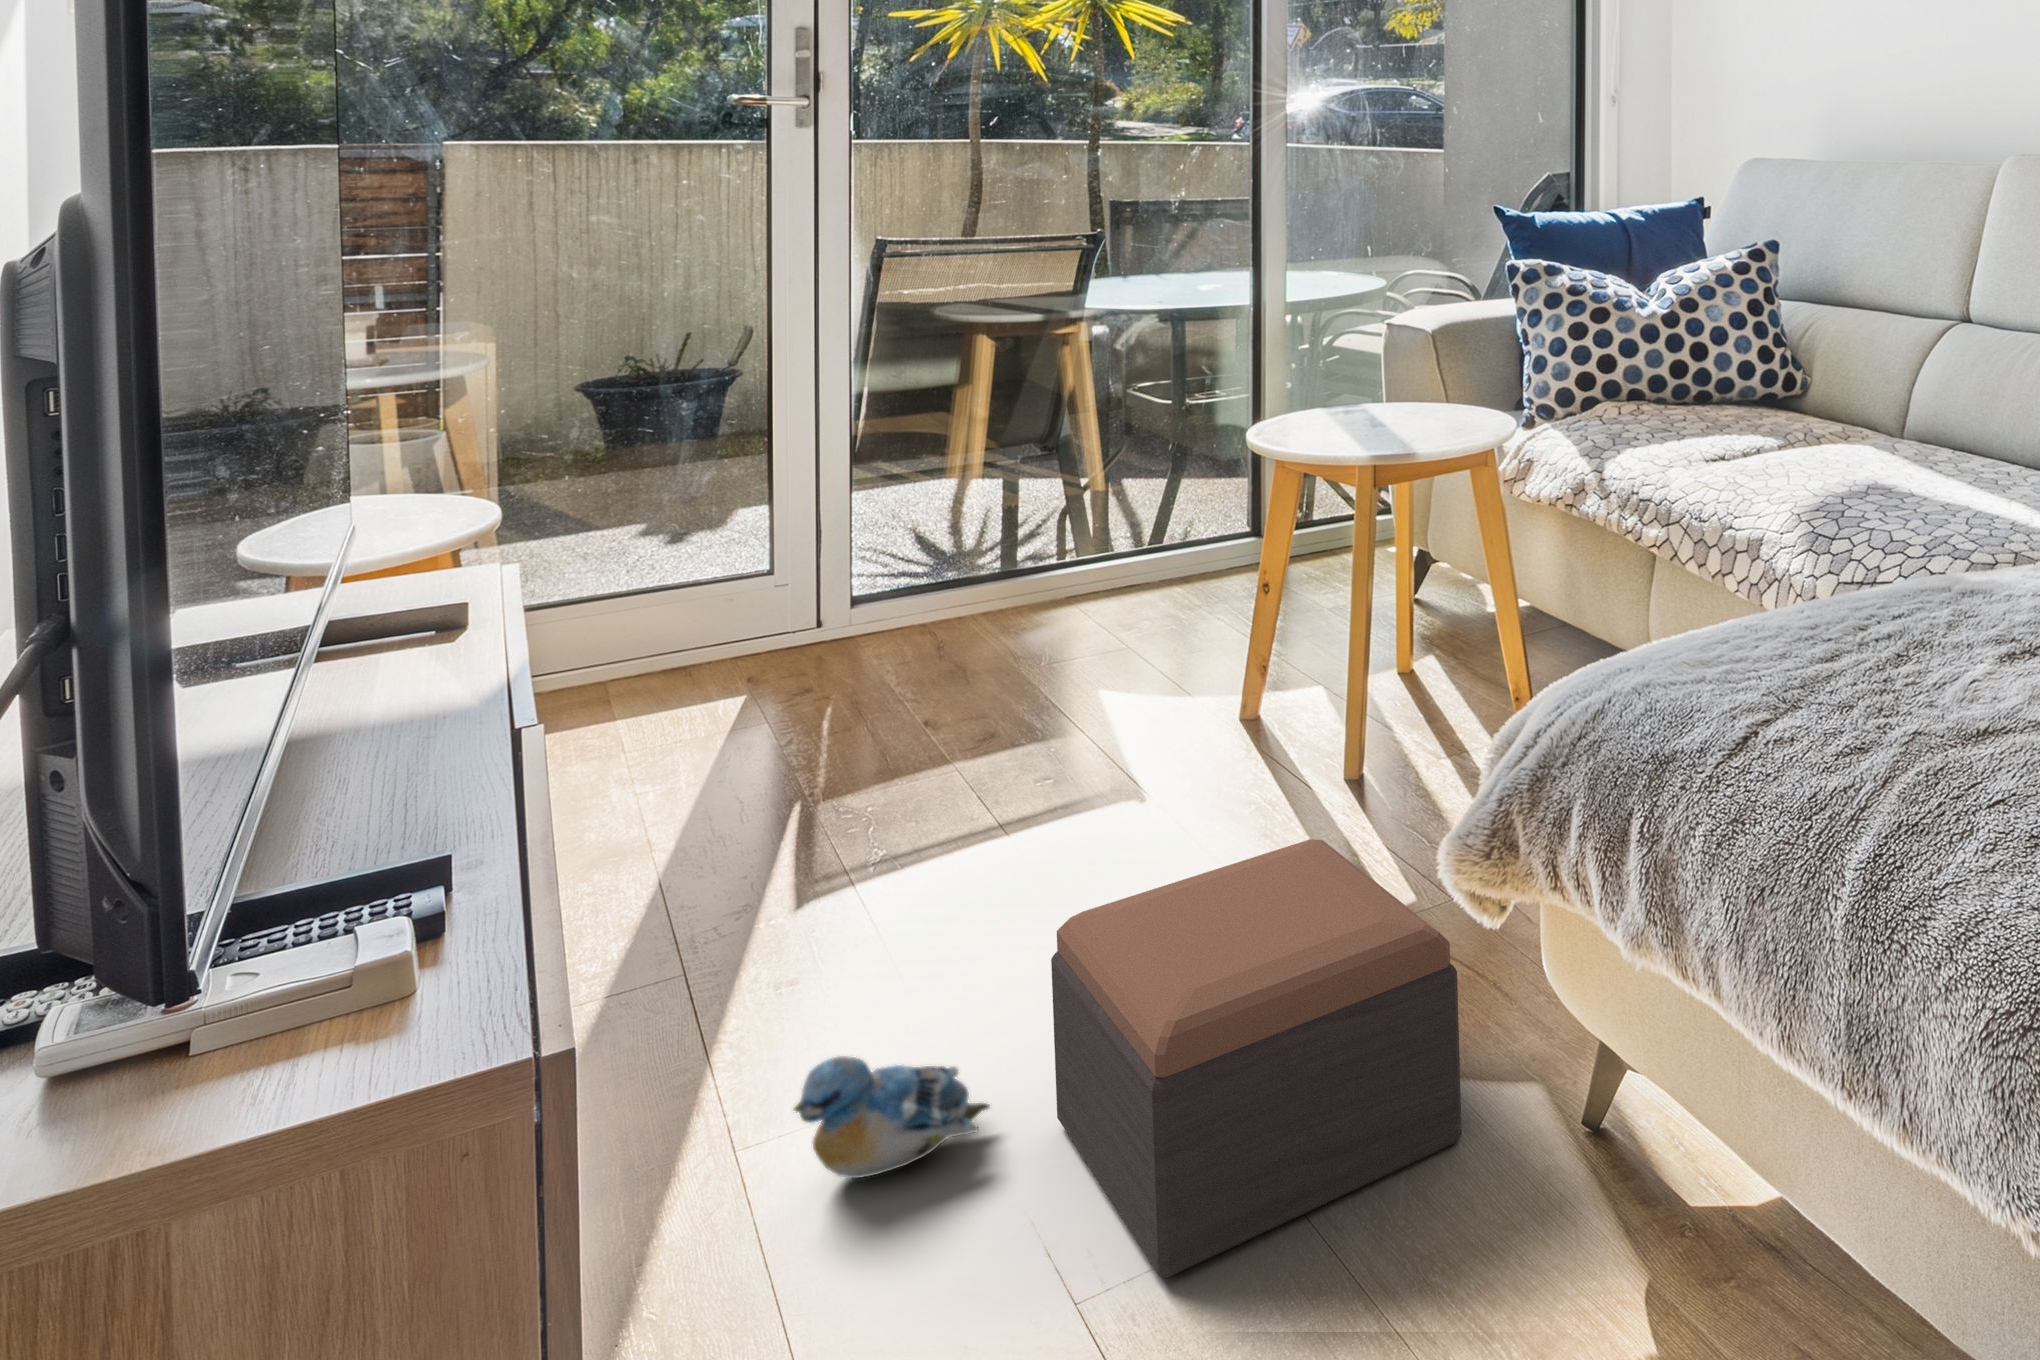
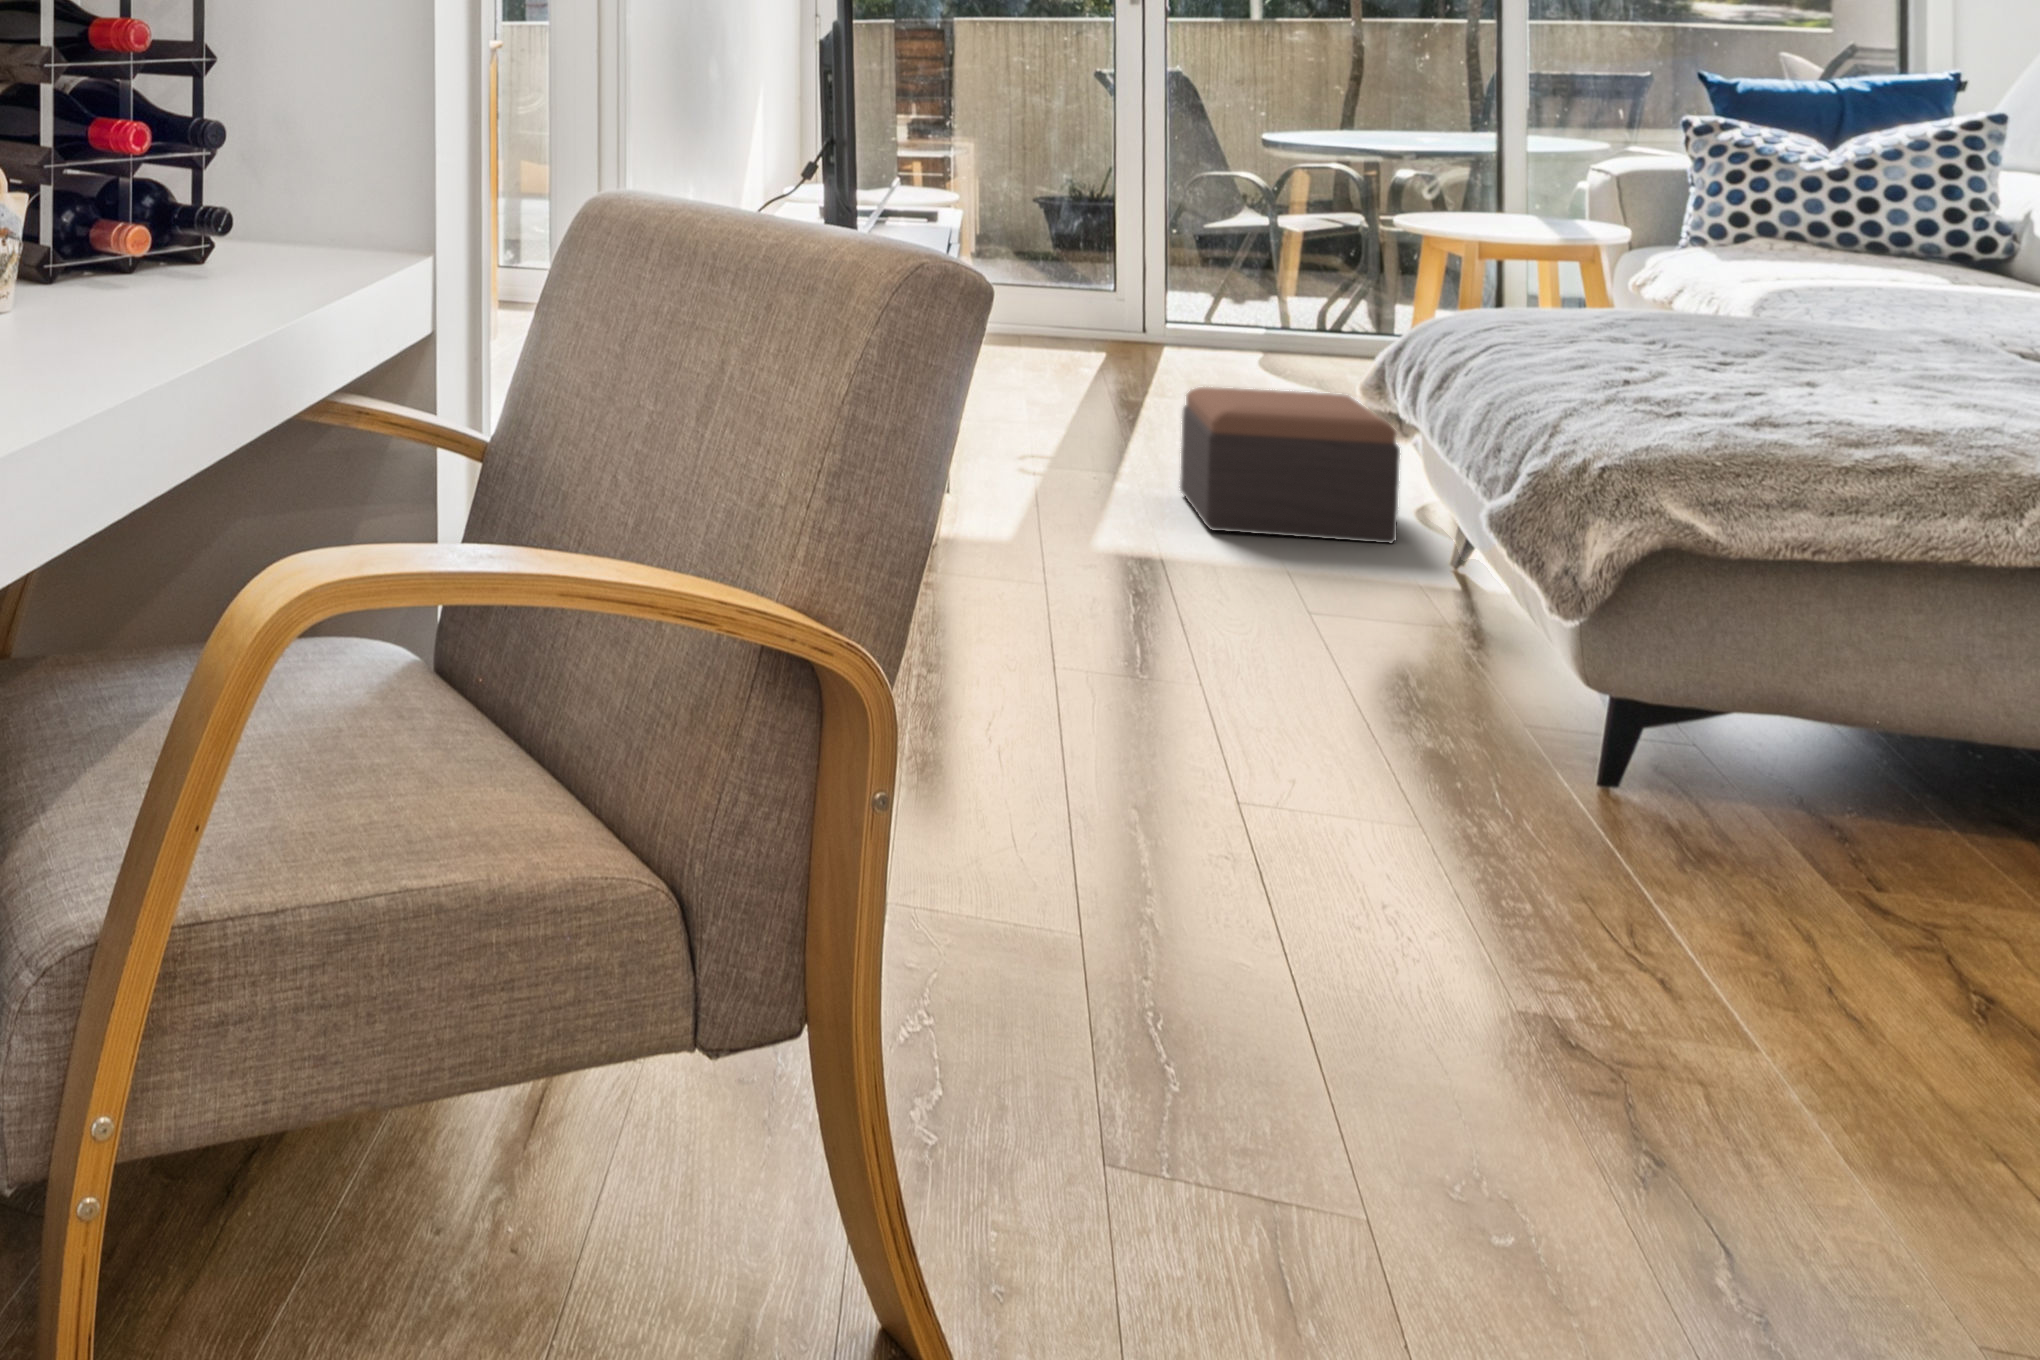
plush toy: present [794,1056,989,1178] -> none [1054,424,1148,486]

